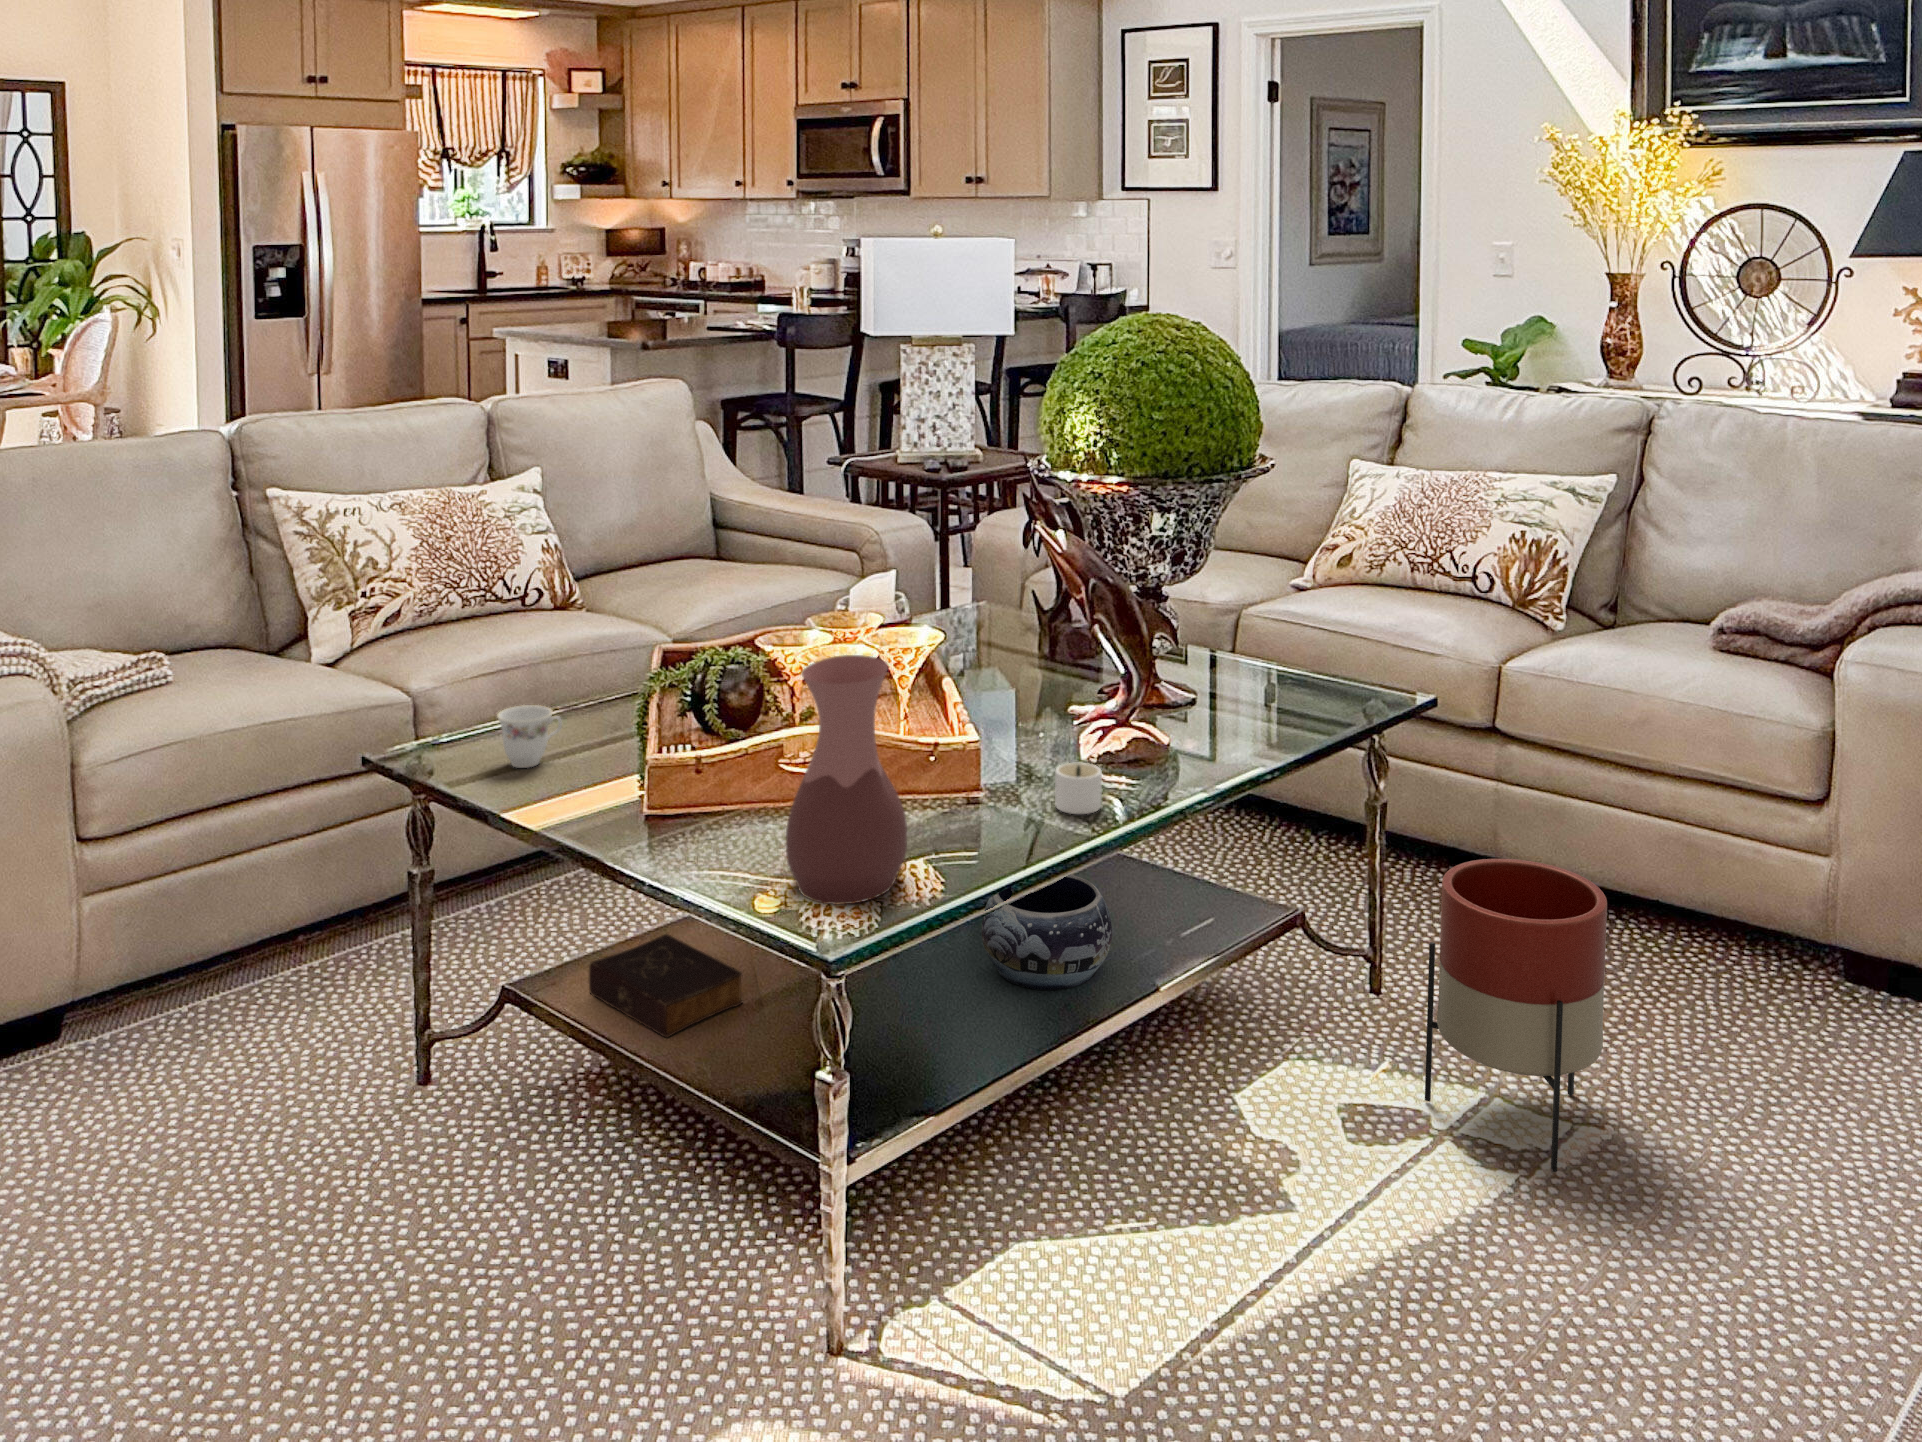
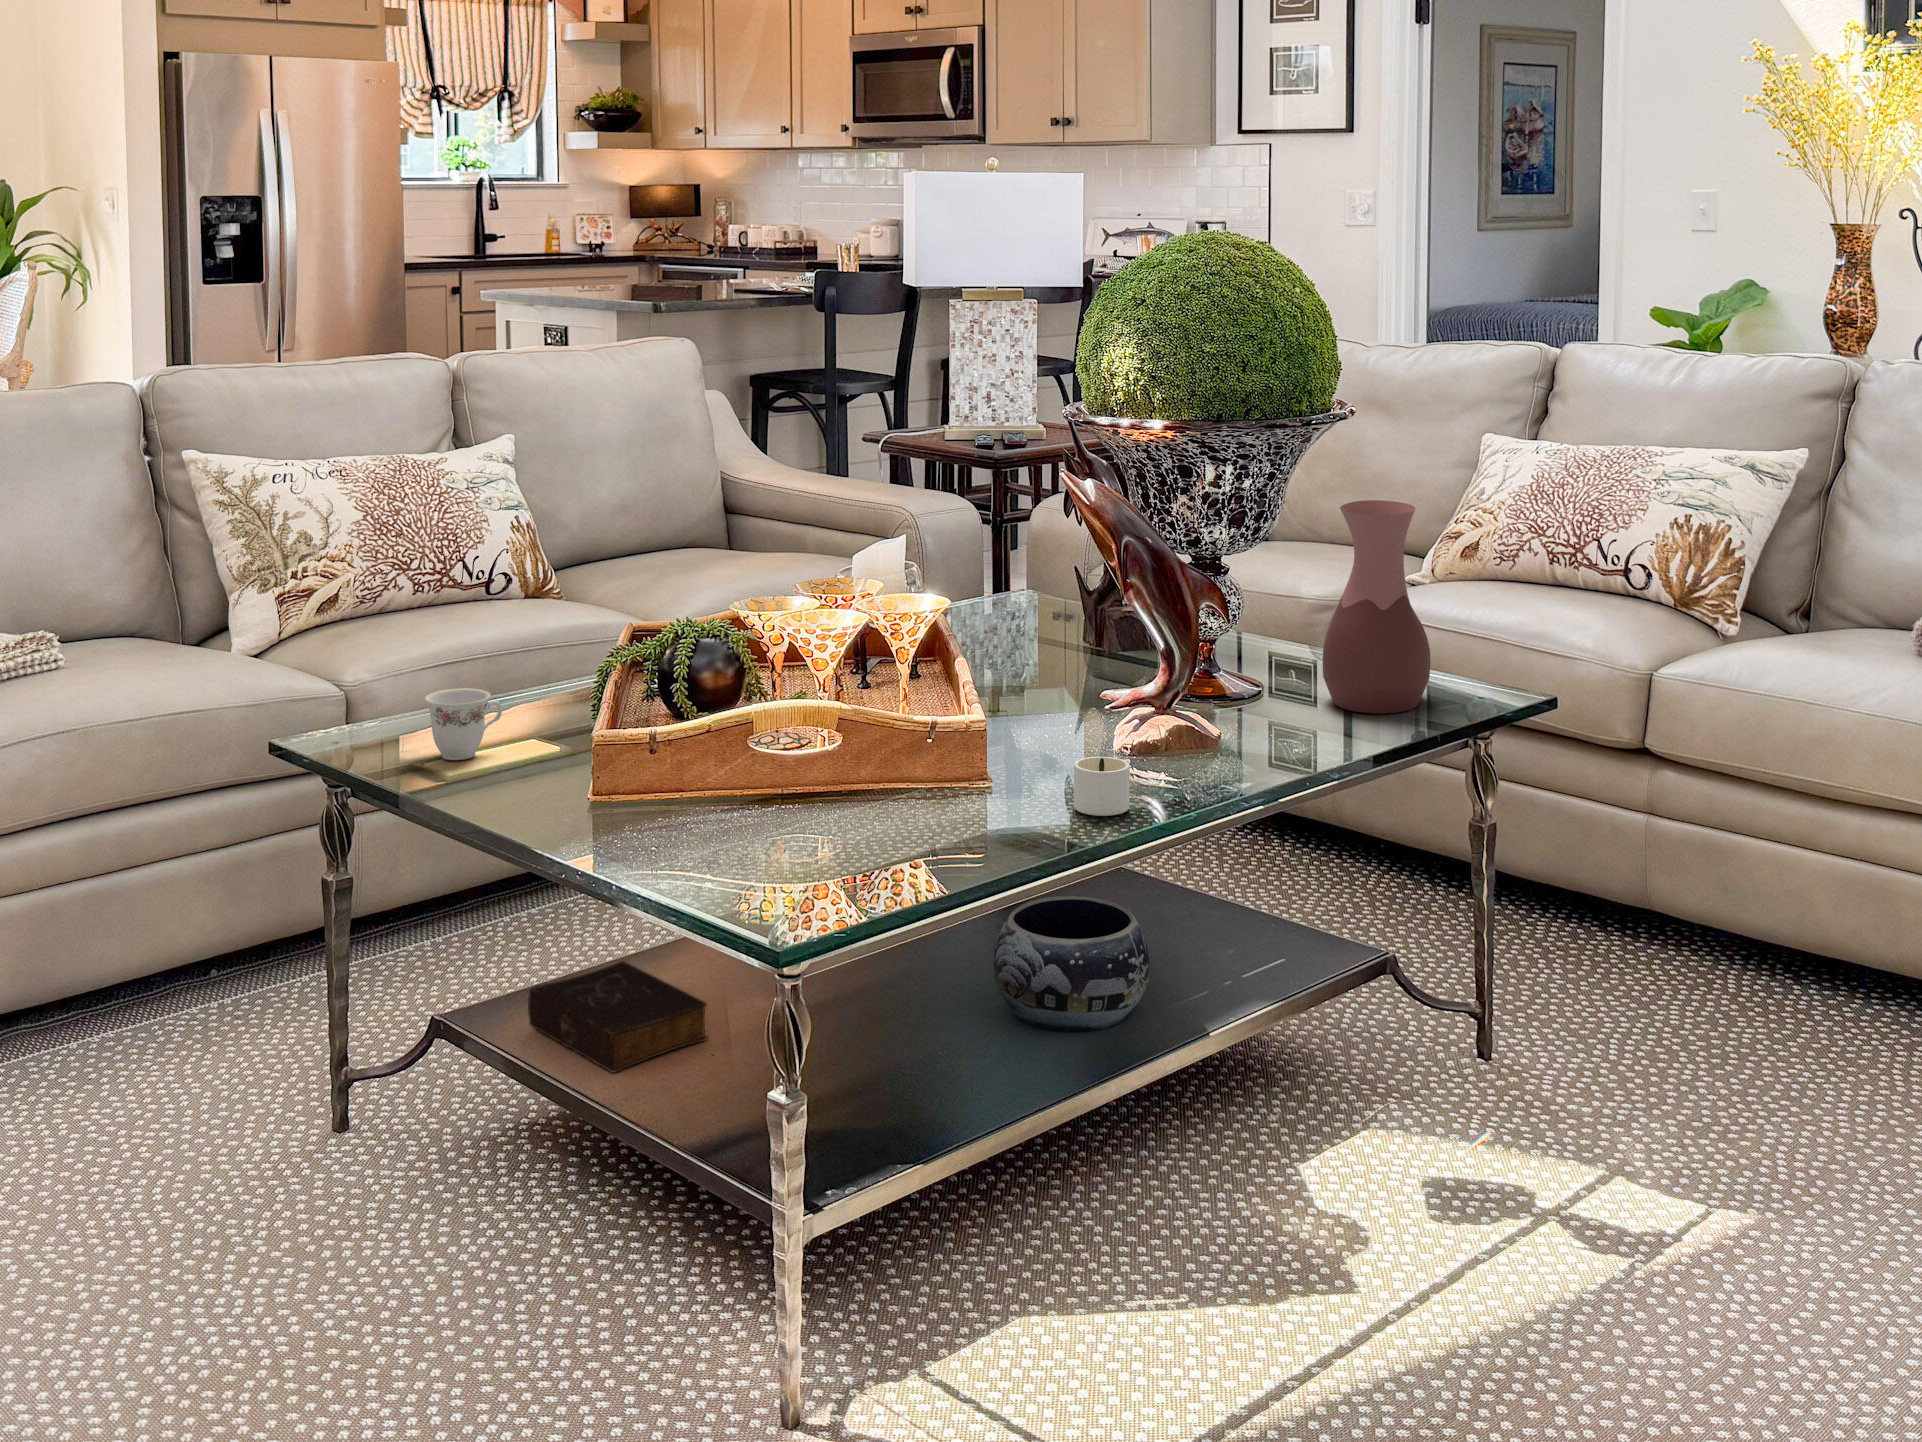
vase: present [786,655,907,904] -> present [1323,500,1430,713]
planter: present [1425,859,1607,1171] -> none [1531,888,1750,1259]

